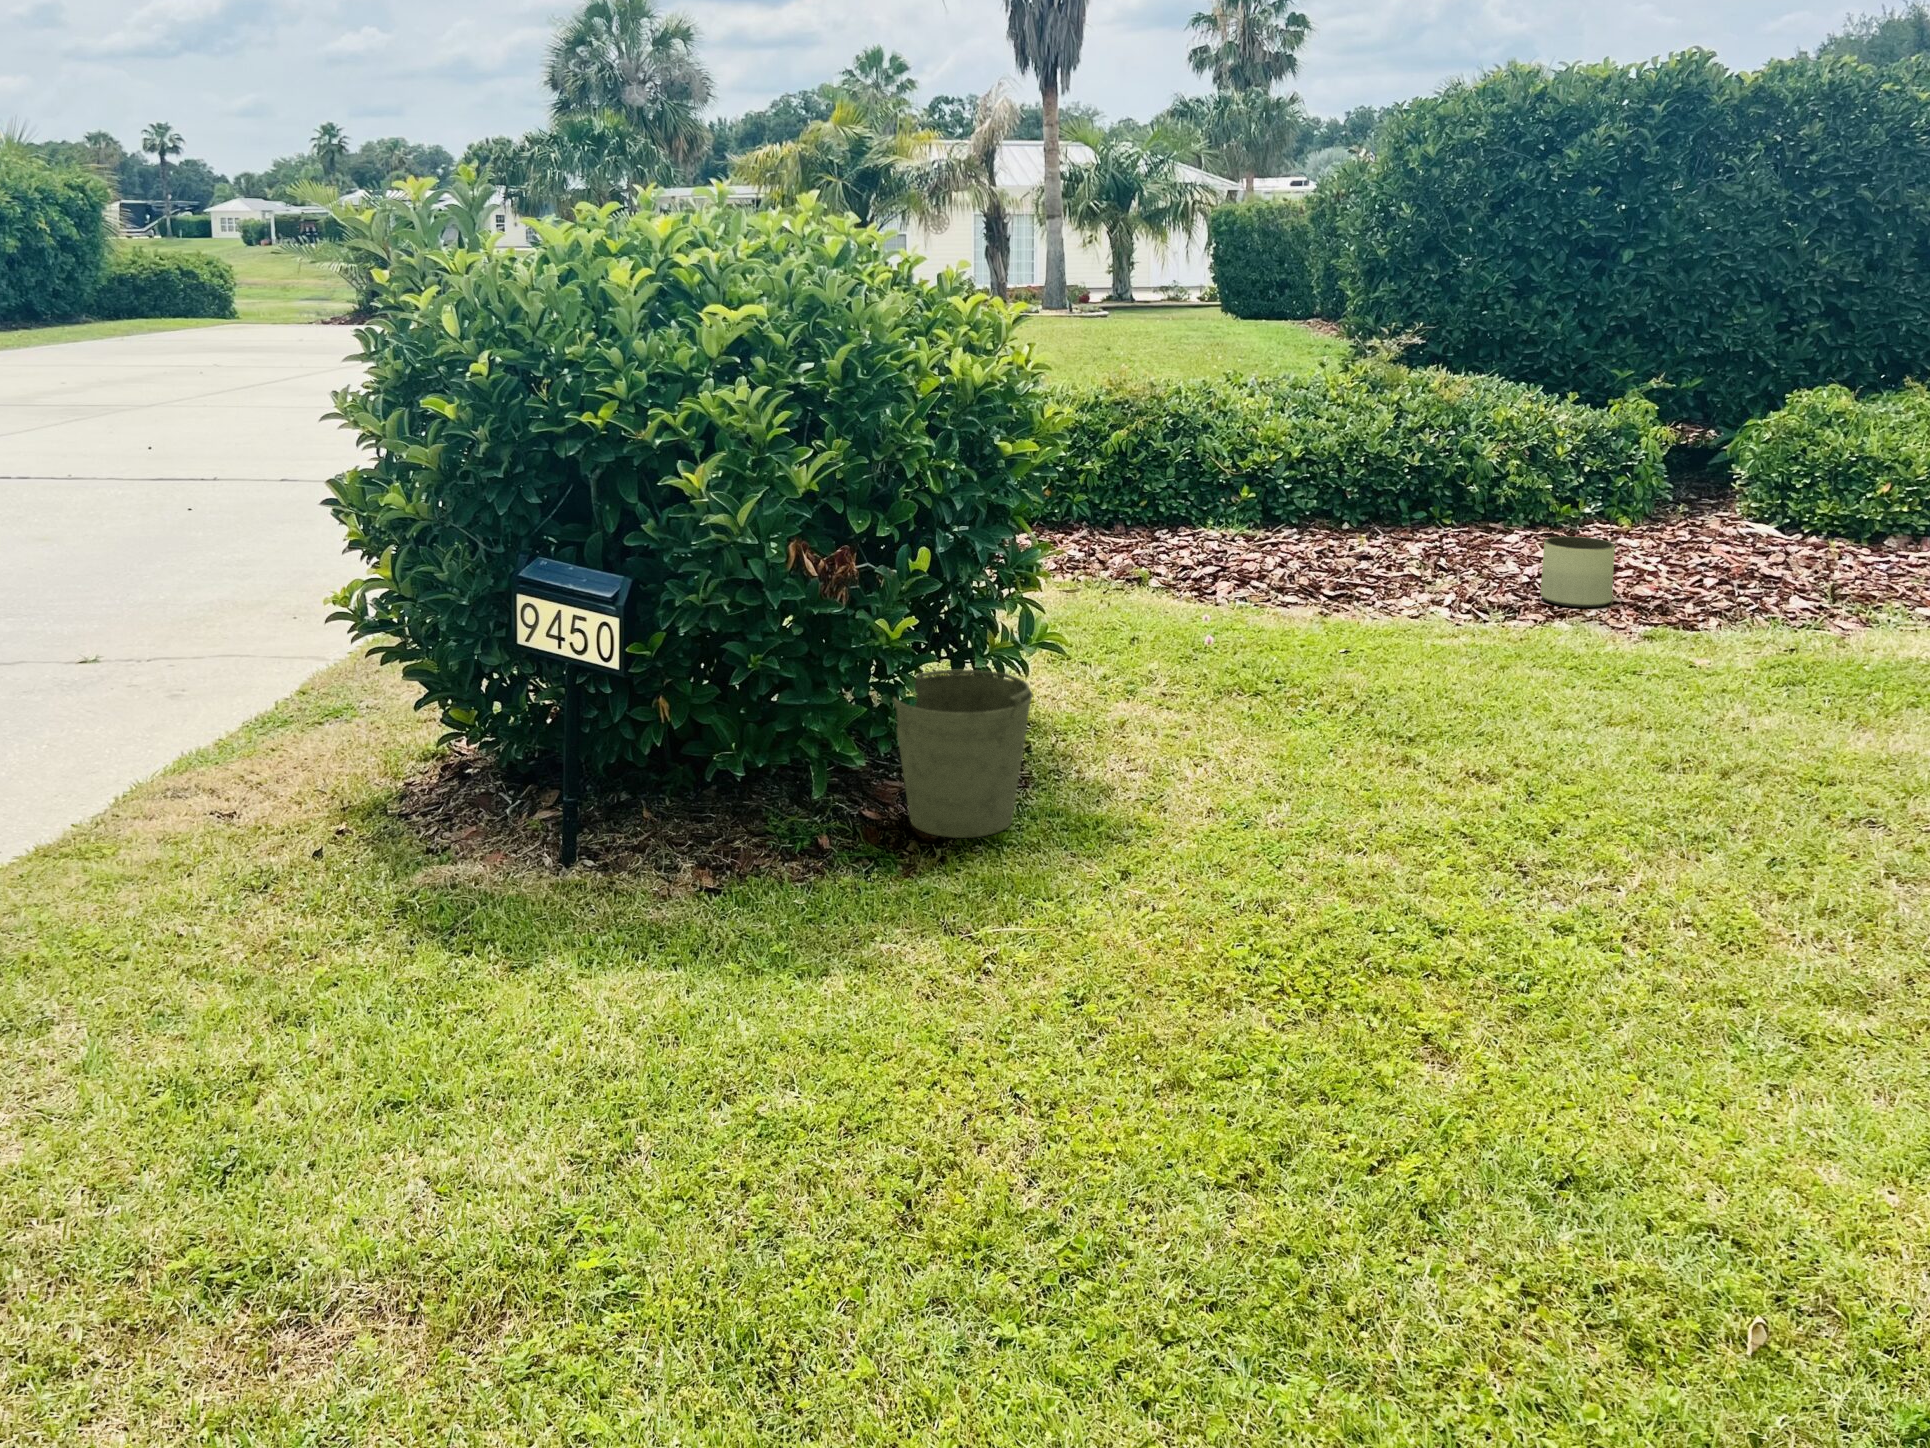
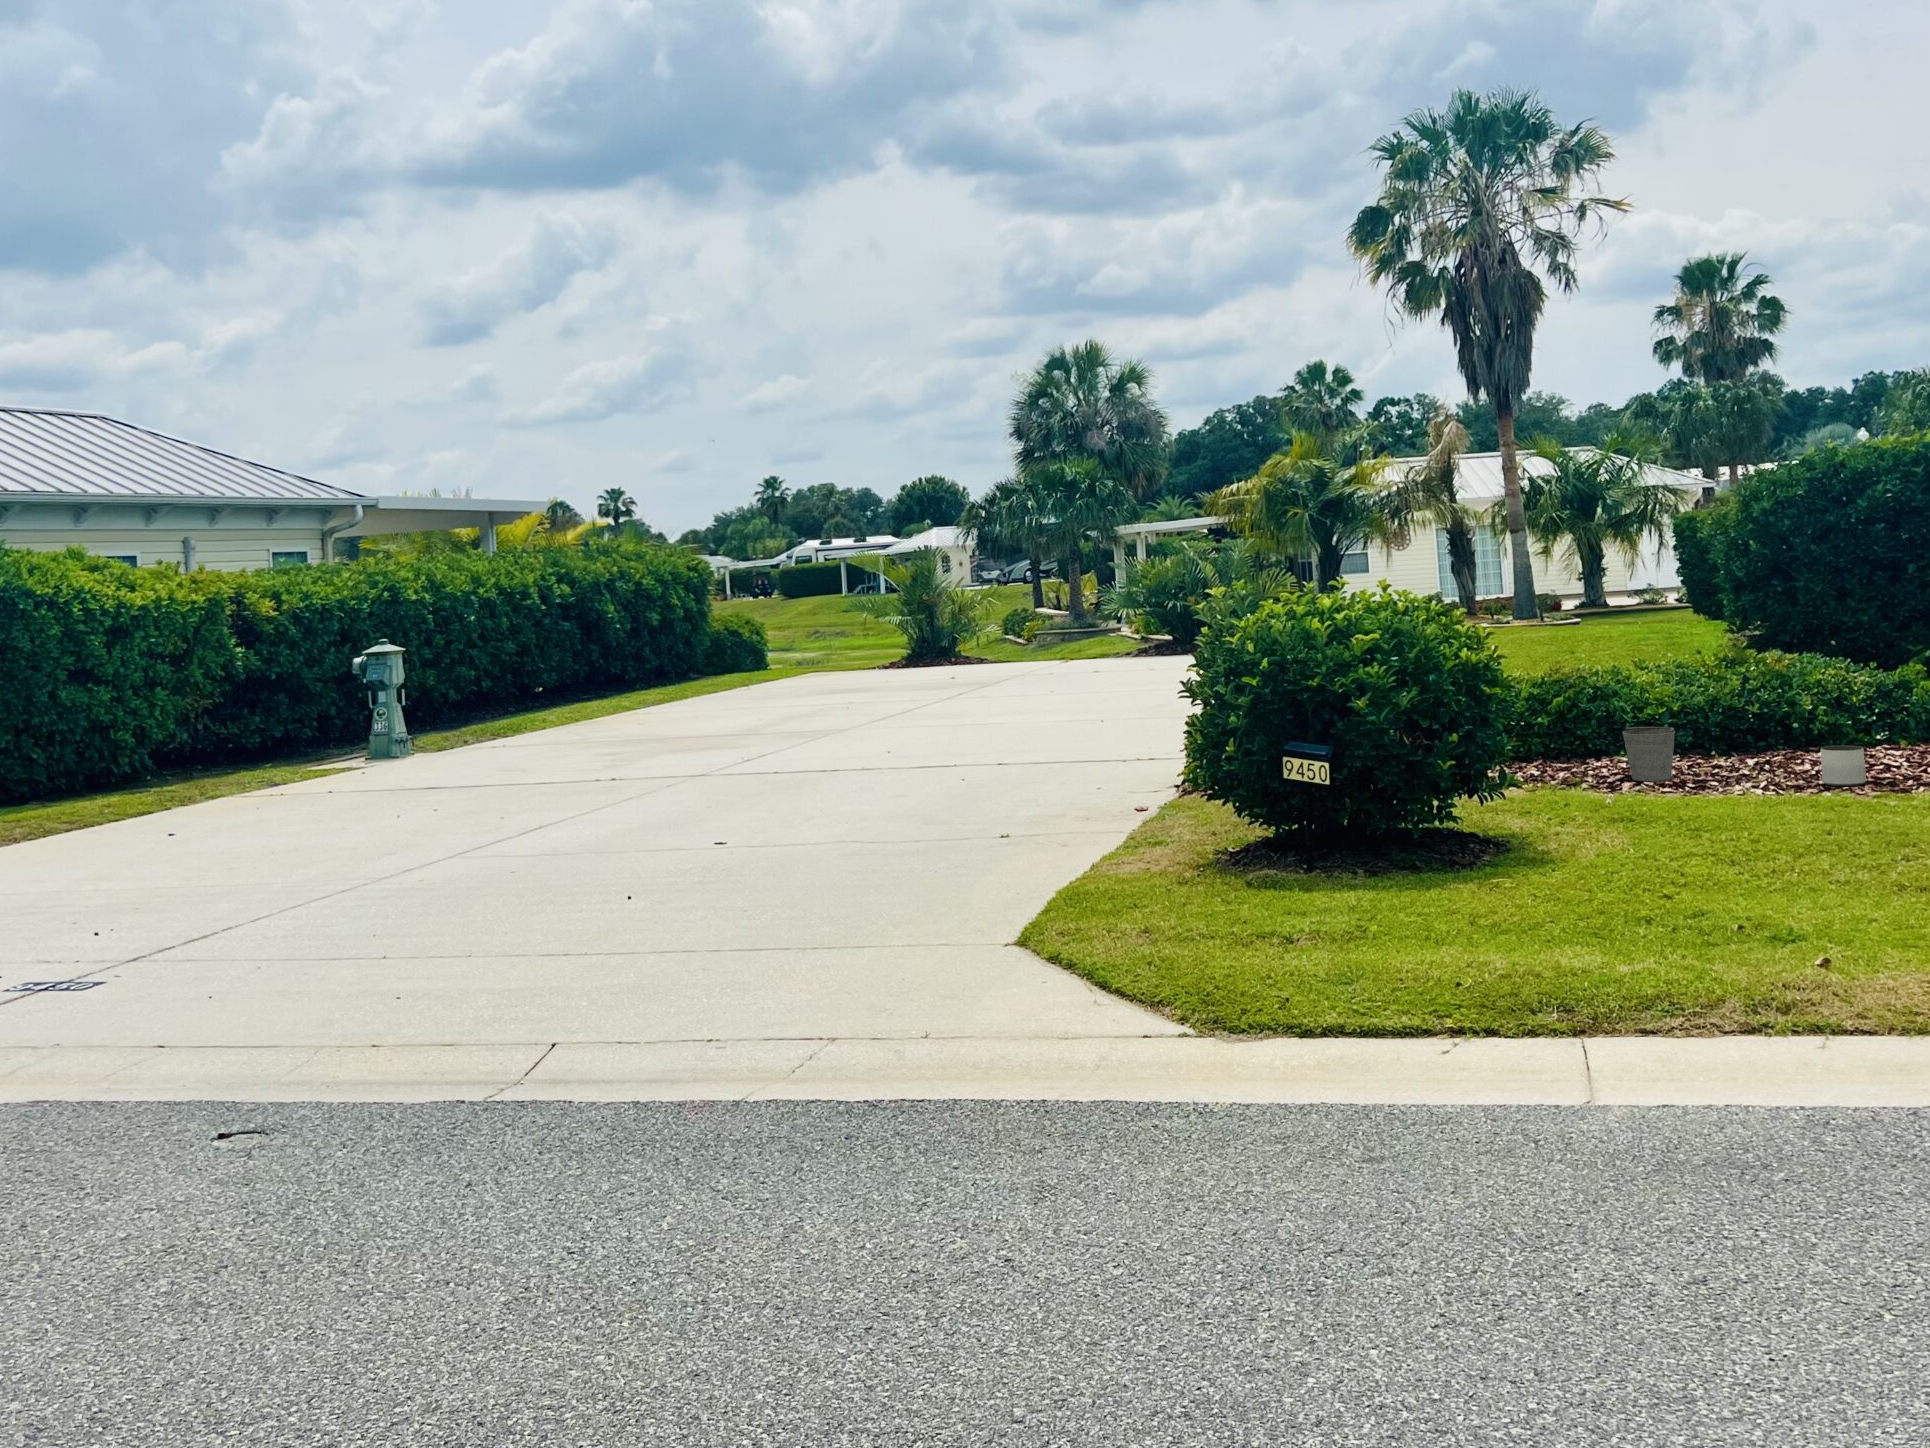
bucket: present [893,670,1033,838] -> present [1622,727,1675,781]

